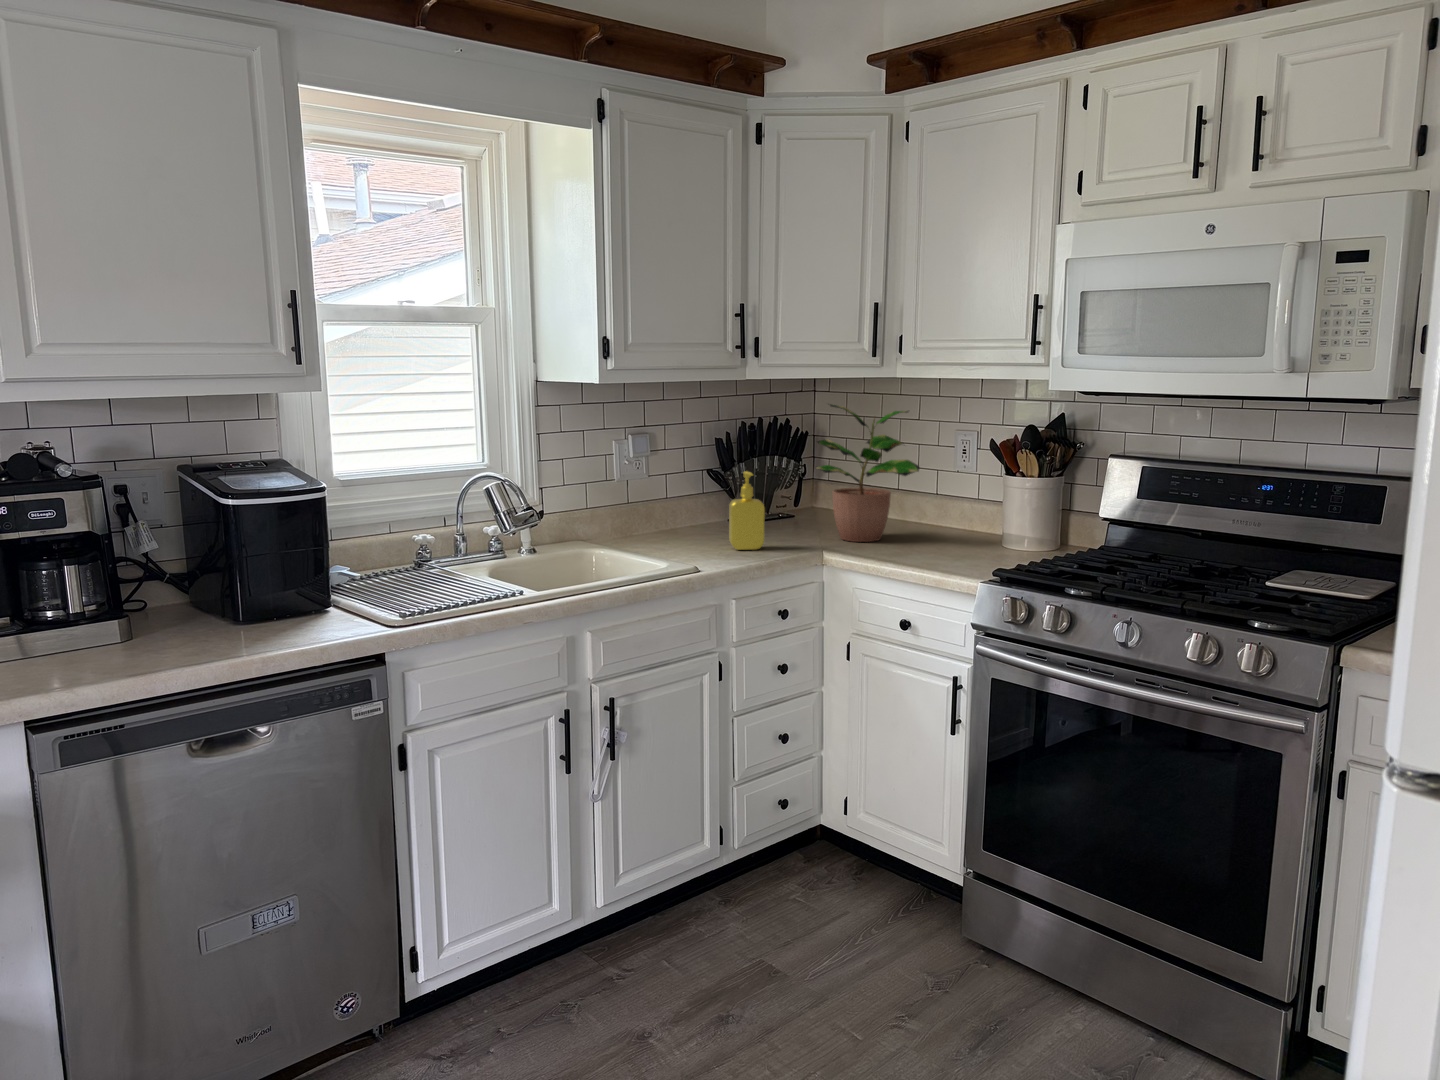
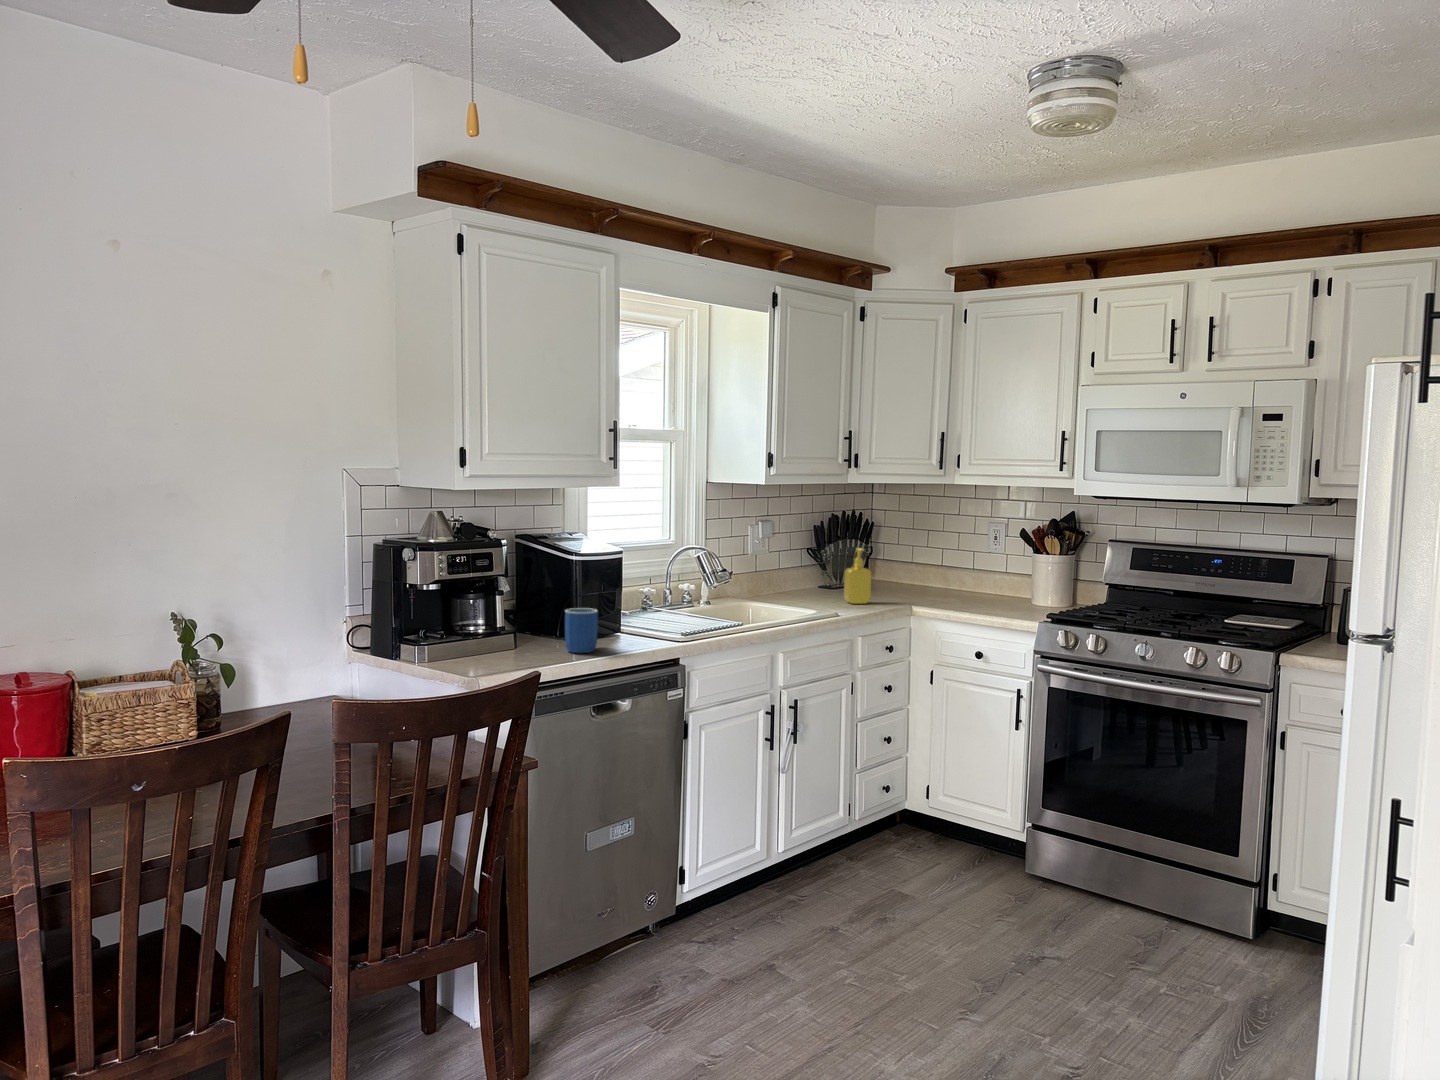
potted plant: present [816,404,919,542] -> none [895,501,977,600]
mug: none [182,580,252,651] -> present [565,608,598,653]

